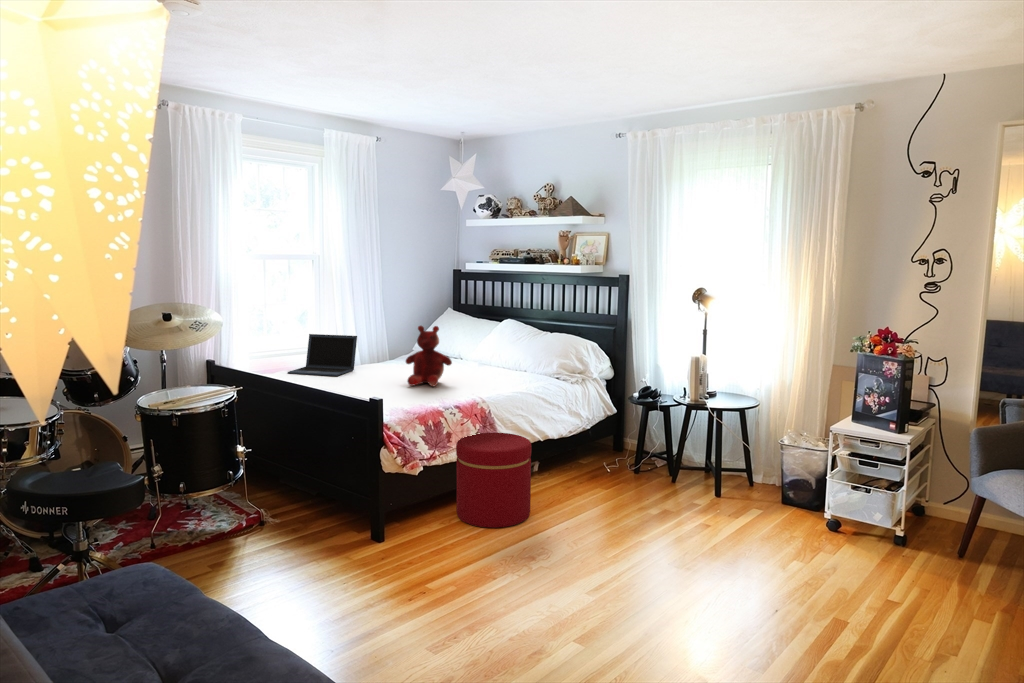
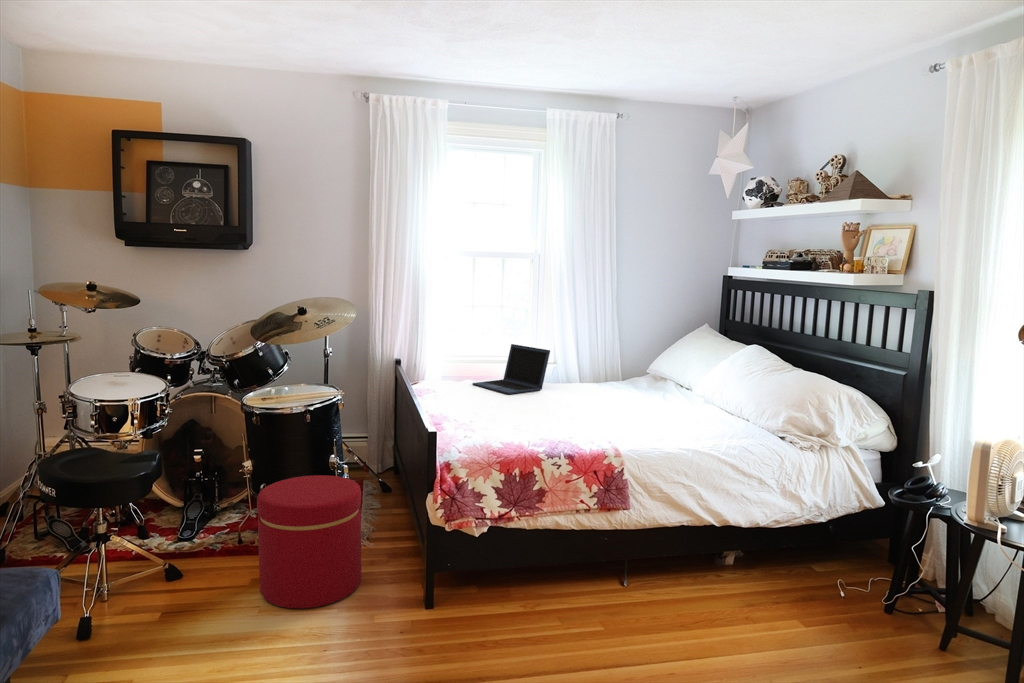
teddy bear: present [406,326,452,386] -> none [554,343,616,423]
ottoman: present [456,433,532,528] -> present [257,475,361,608]

